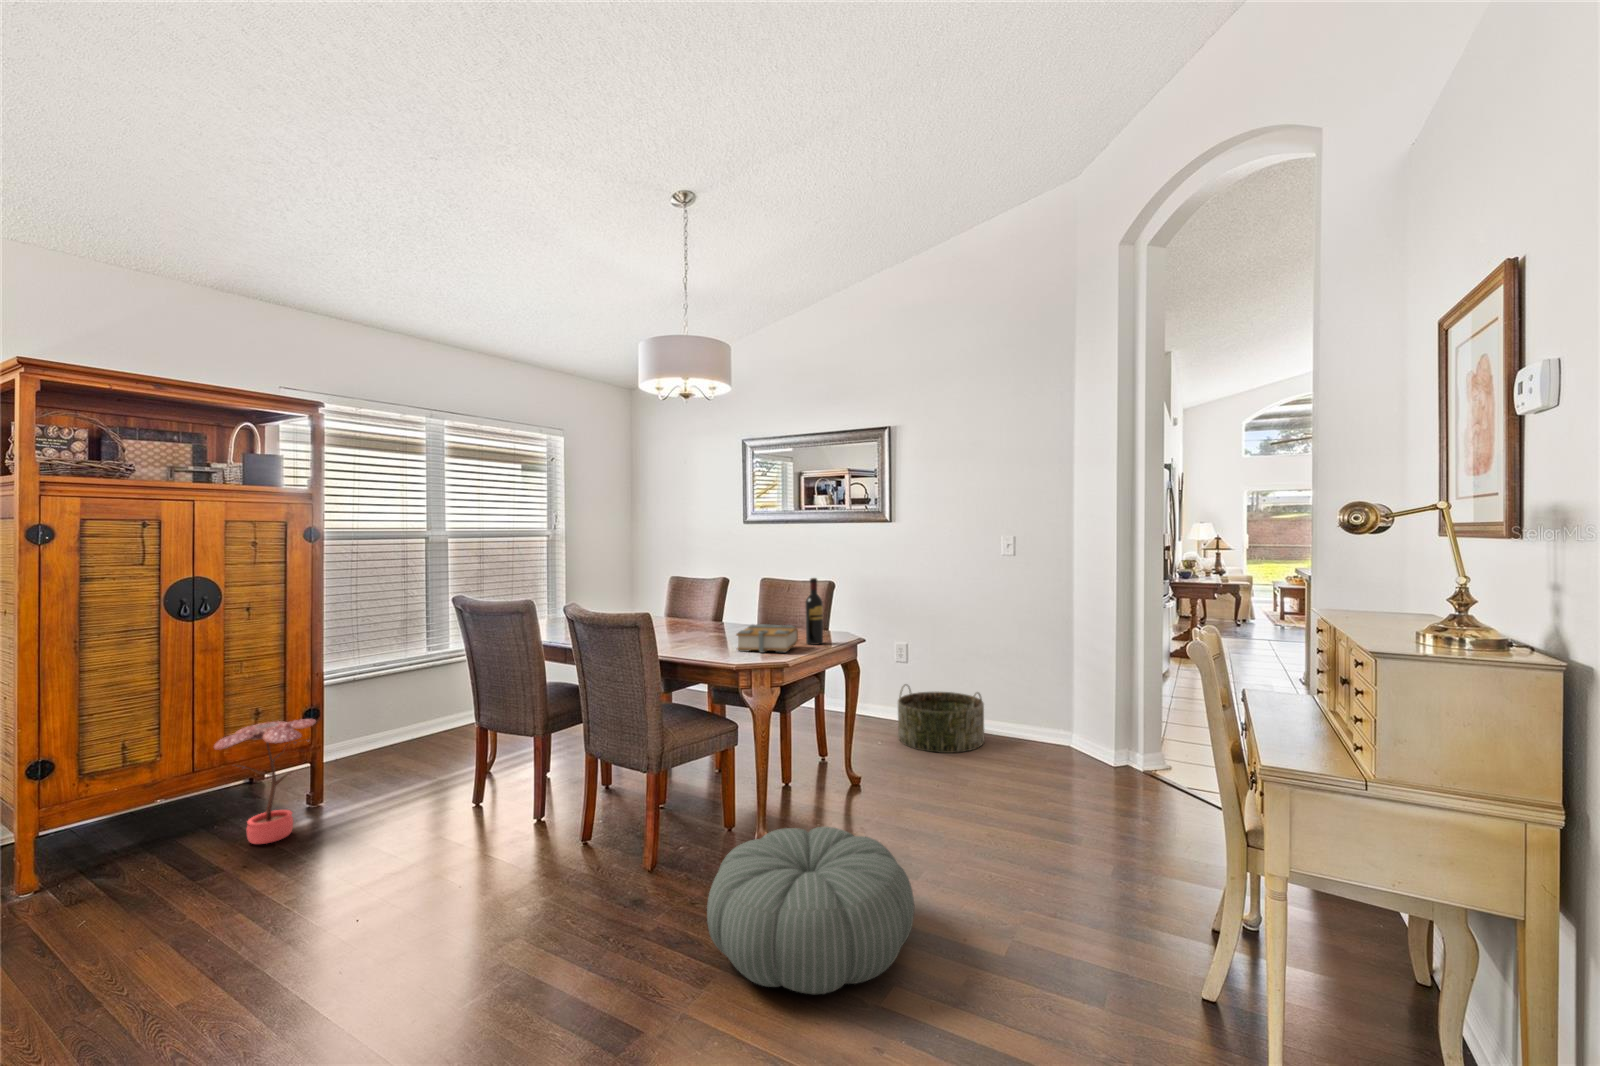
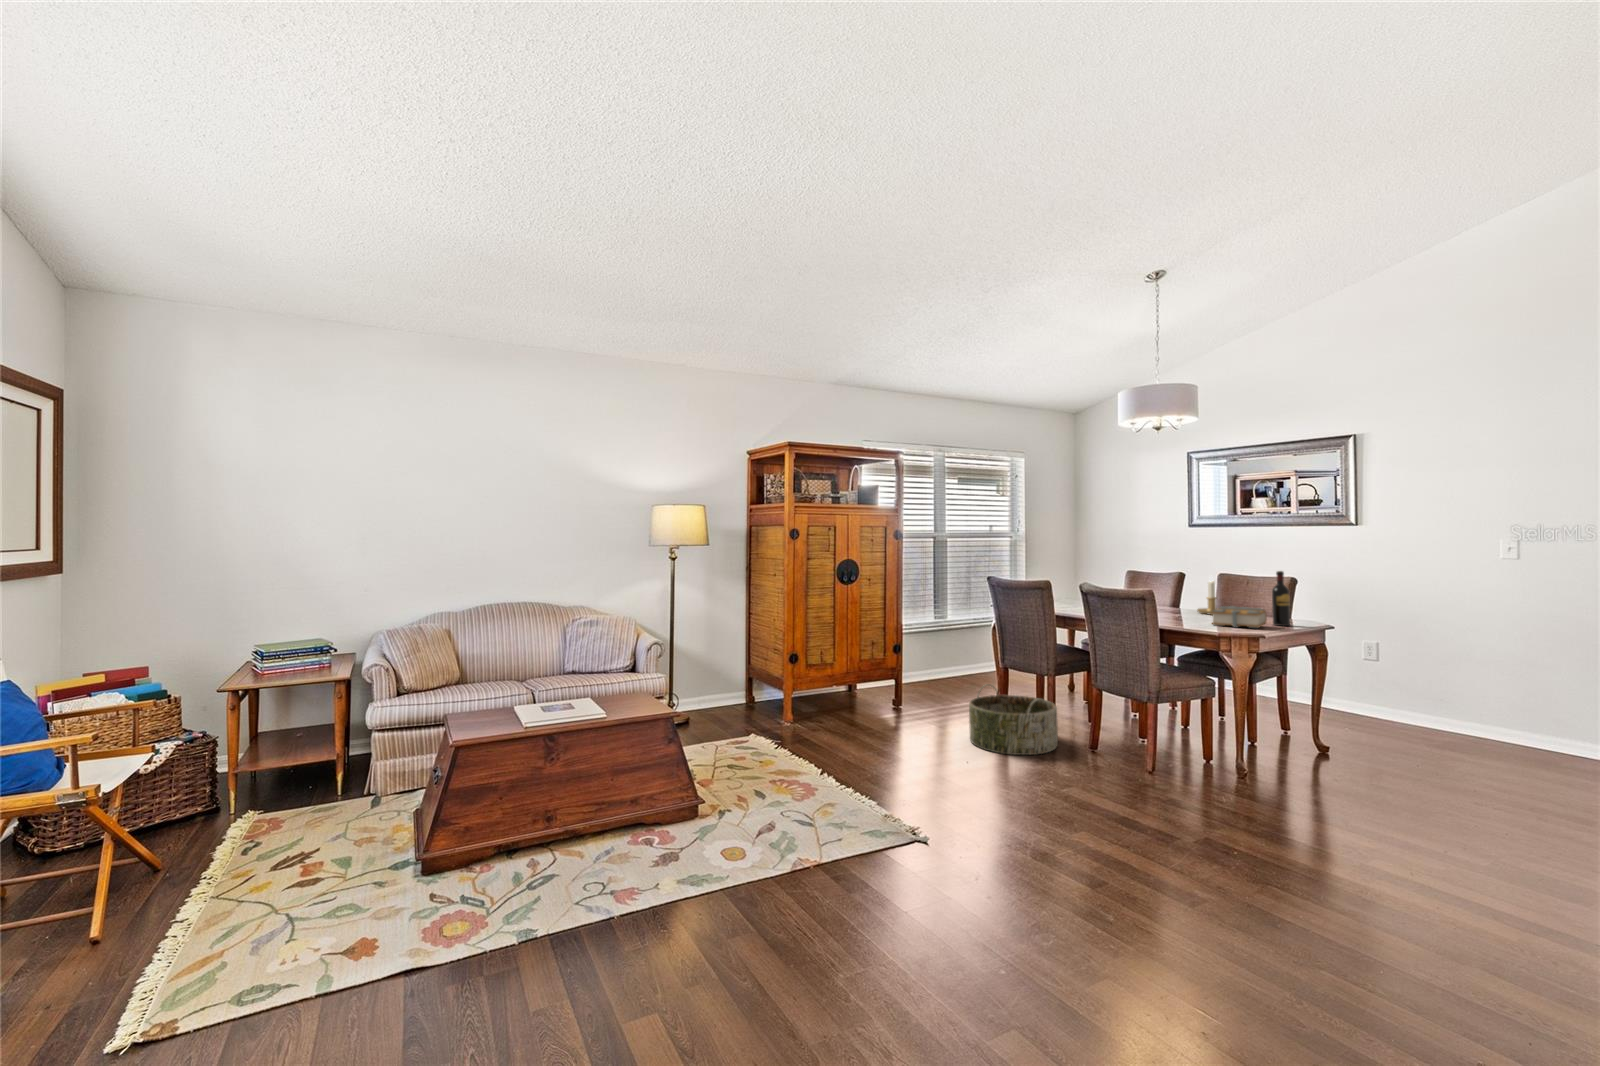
candlestick: none [734,581,768,632] -> present [1197,576,1217,615]
basket: present [898,684,984,753] -> present [969,684,1058,755]
potted plant: present [214,719,316,844] -> none [862,650,906,722]
pouf: present [707,826,914,994] -> none [1217,748,1397,846]

